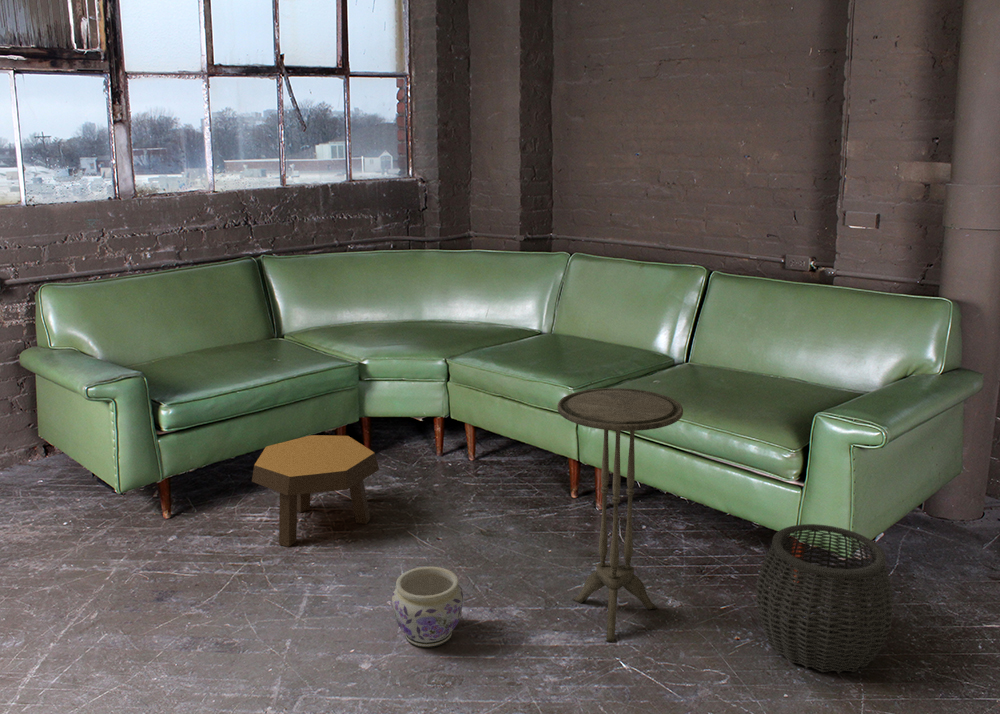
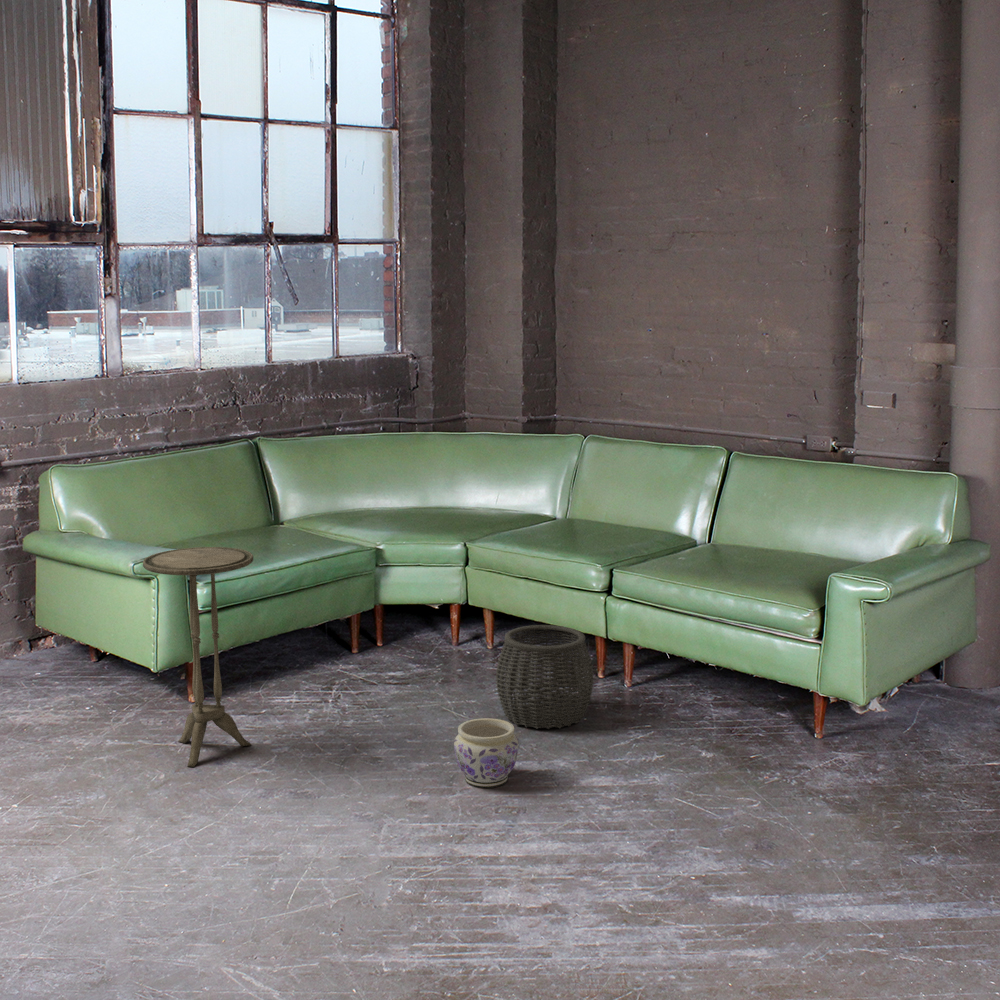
side table: present [557,388,683,642] -> present [143,547,253,767]
footstool: present [252,435,379,547] -> none [290,617,413,721]
woven basket: present [756,524,894,673] -> present [496,625,594,729]

